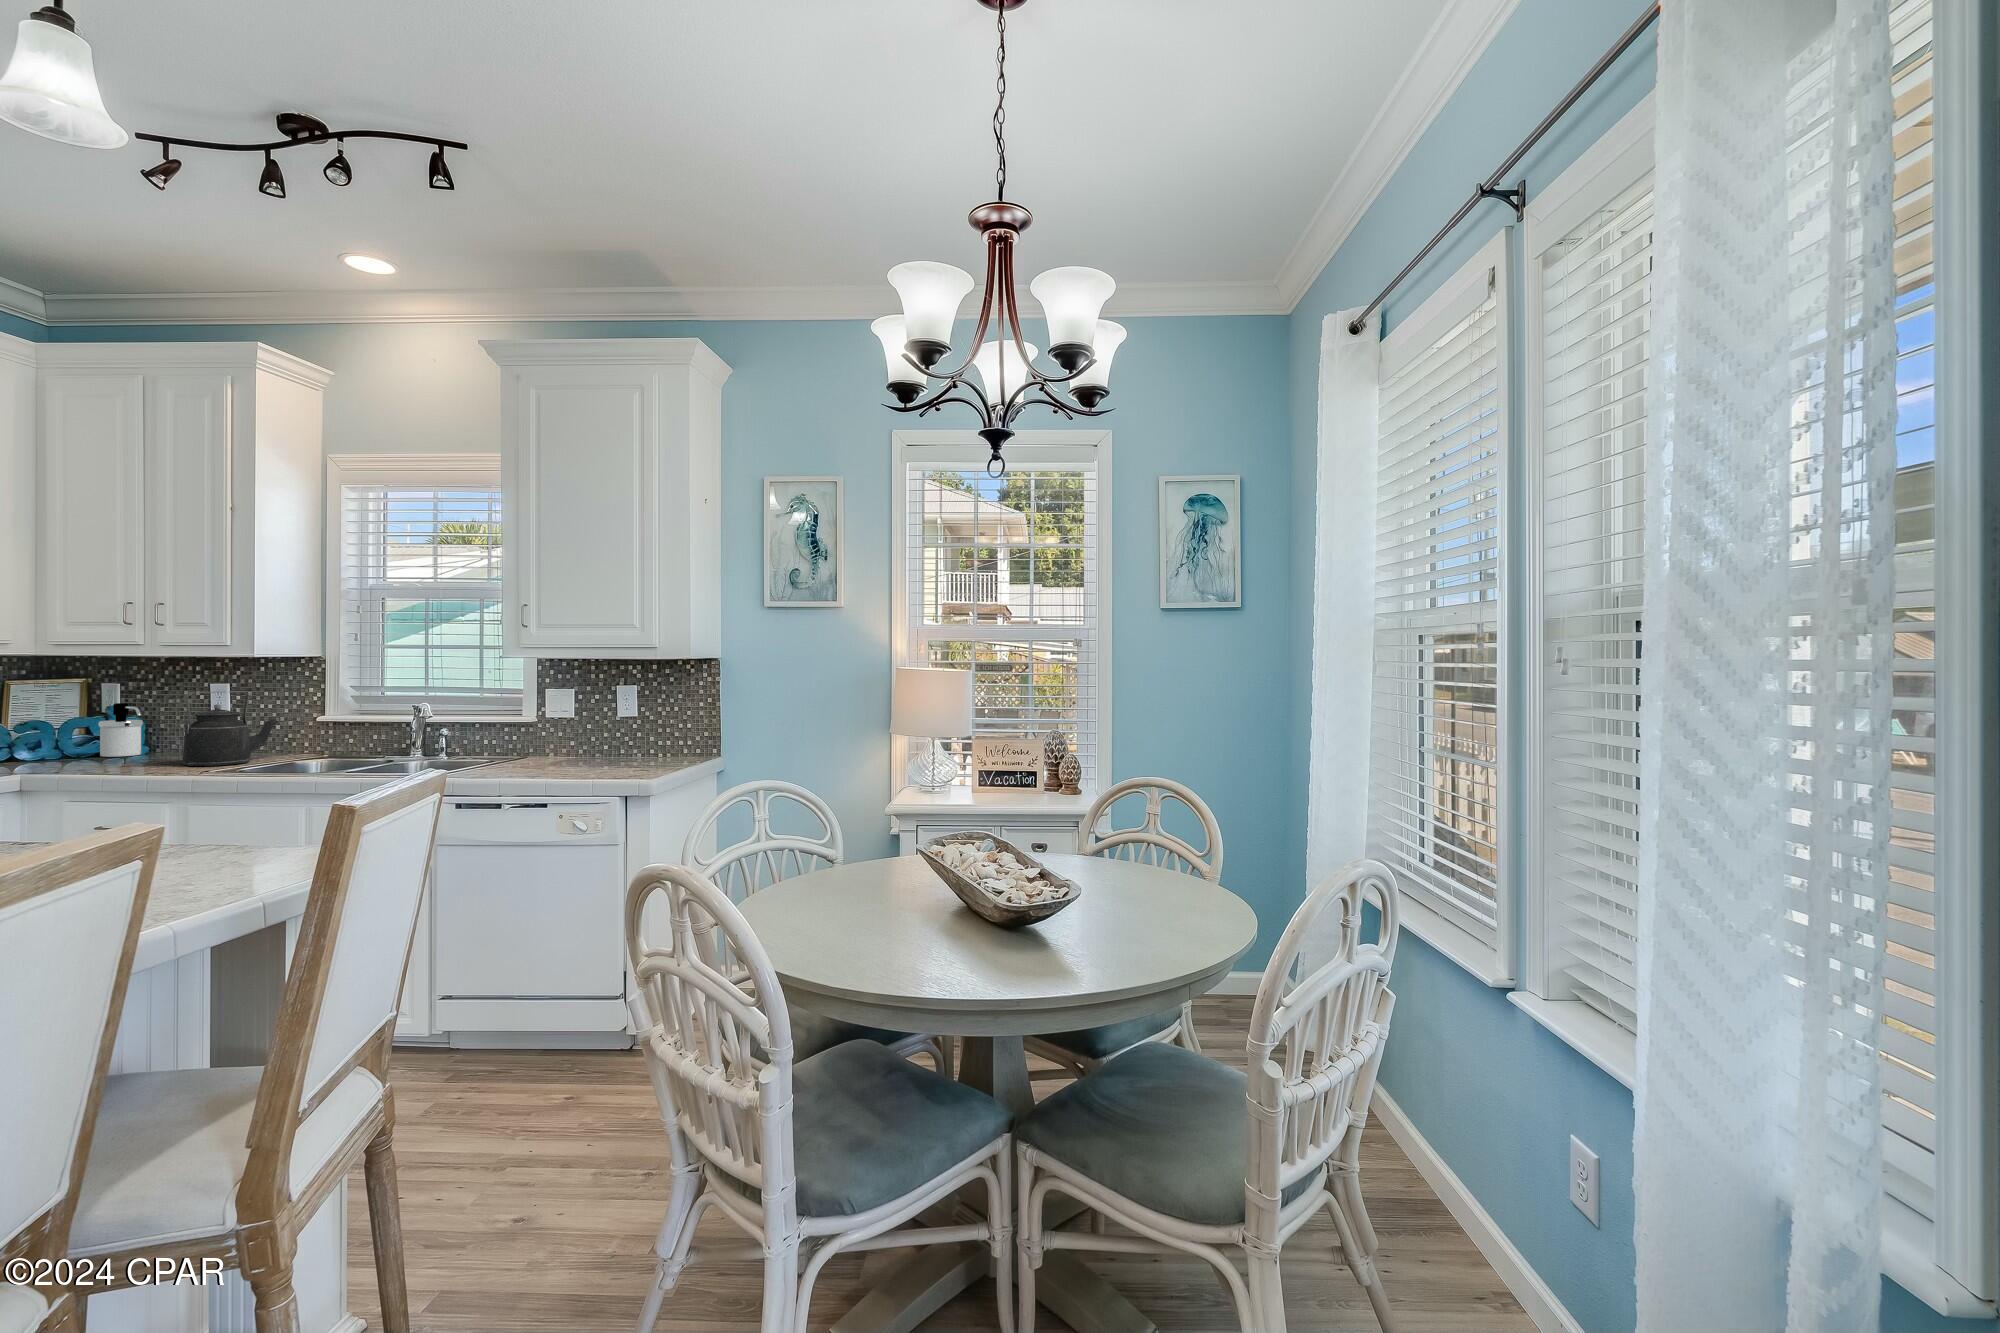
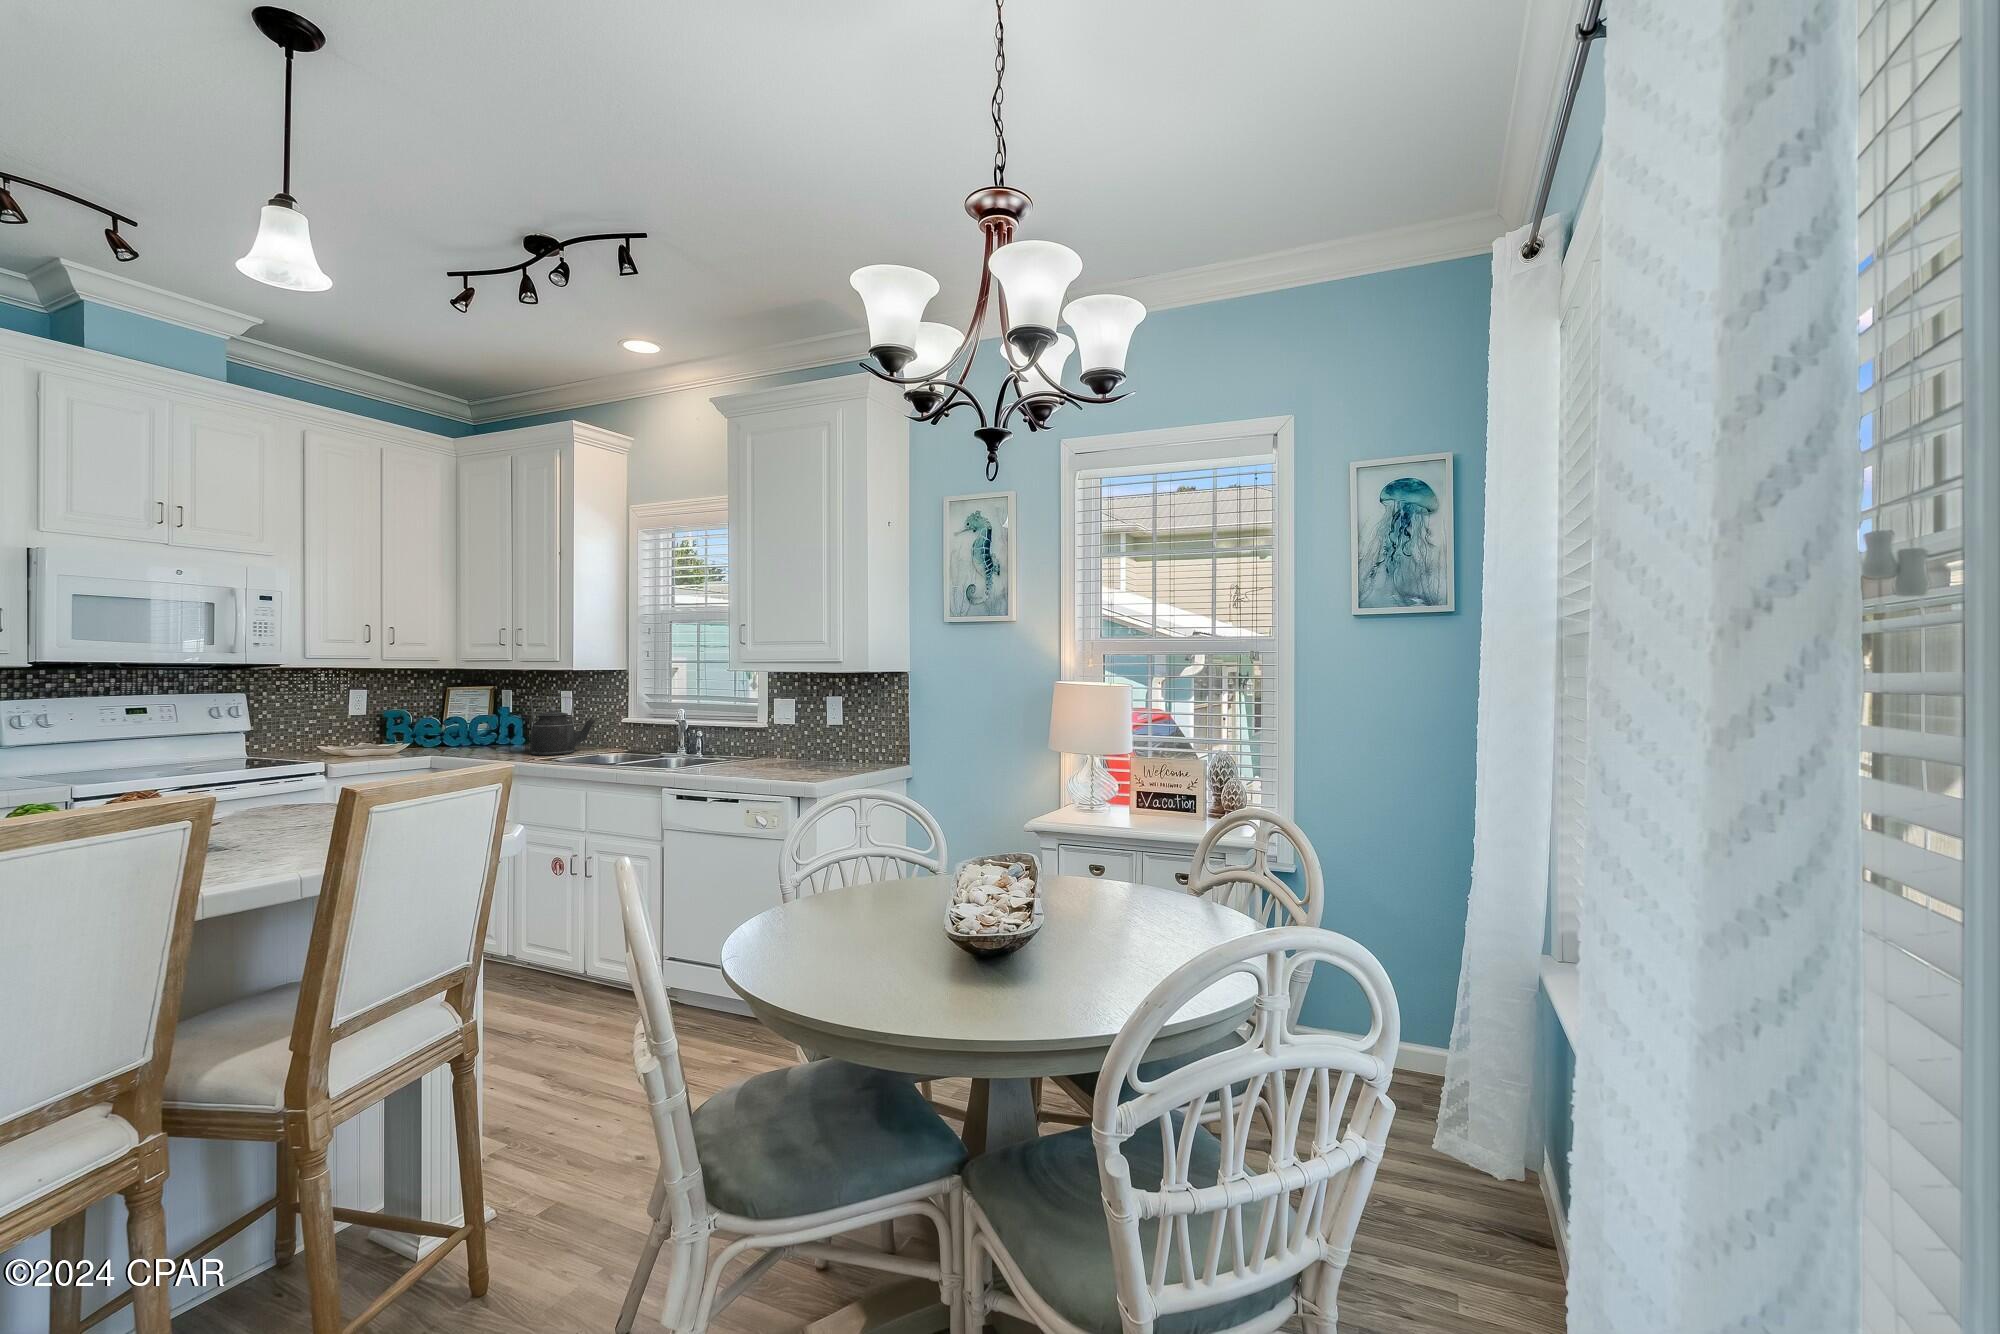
soap dispenser: present [99,703,143,757] -> none [495,704,522,744]

